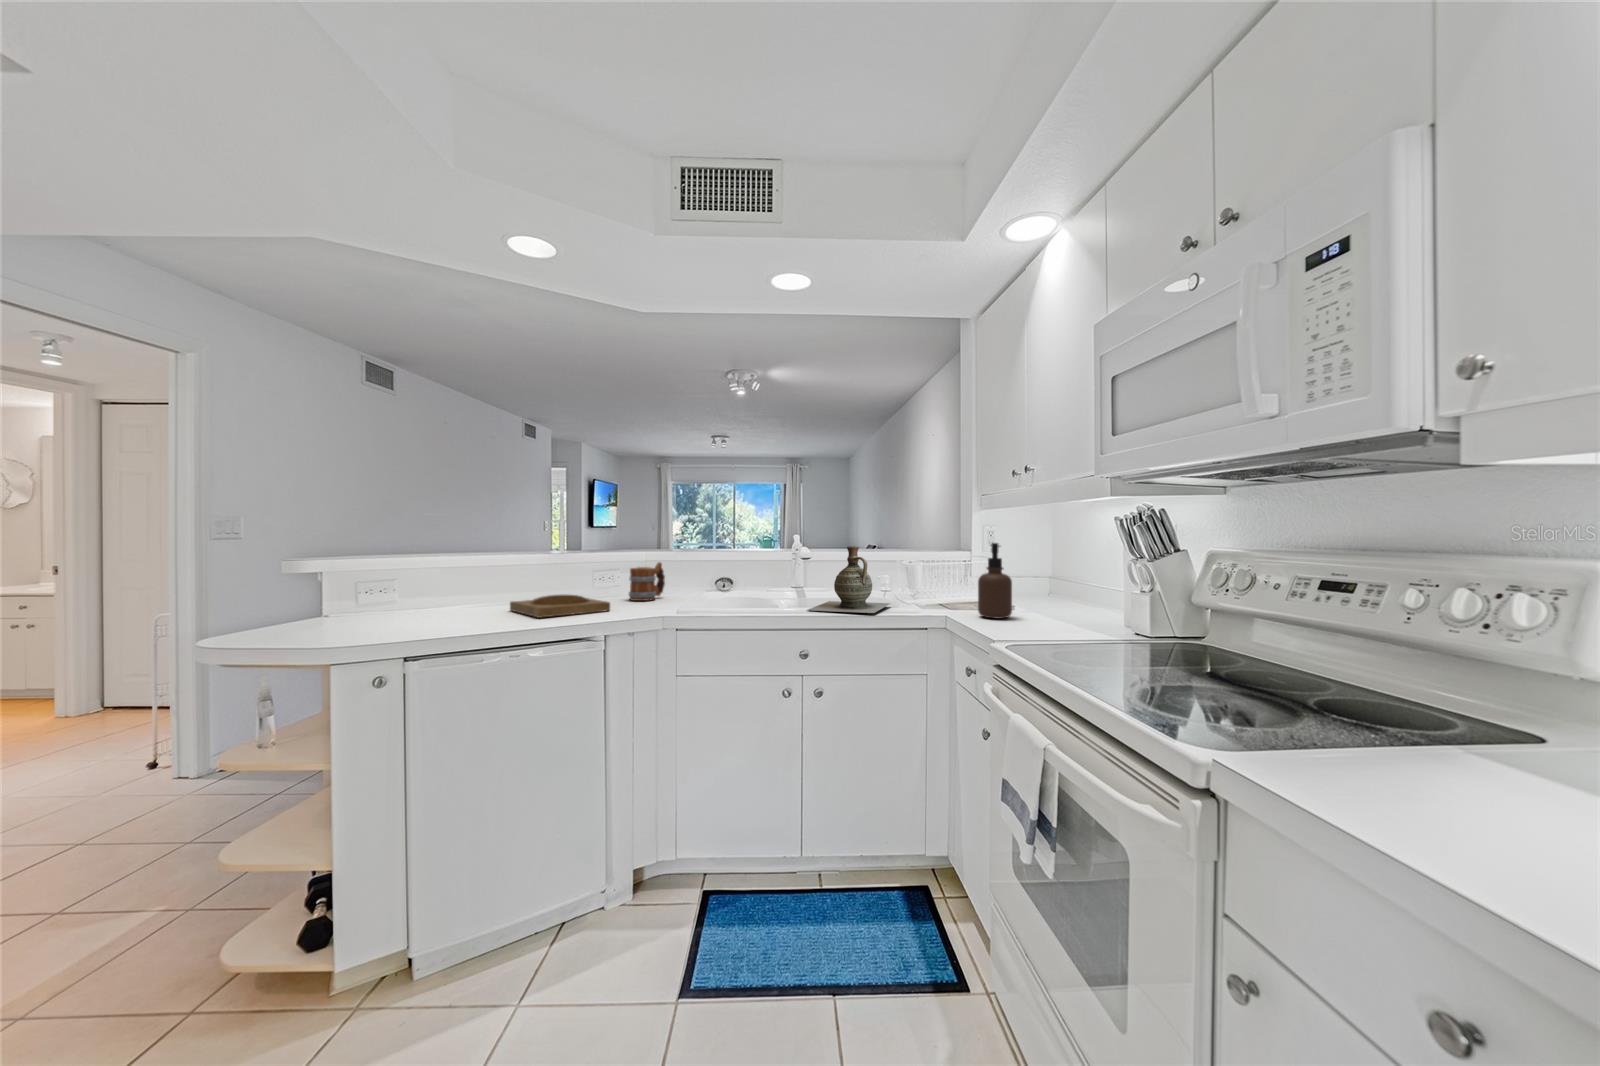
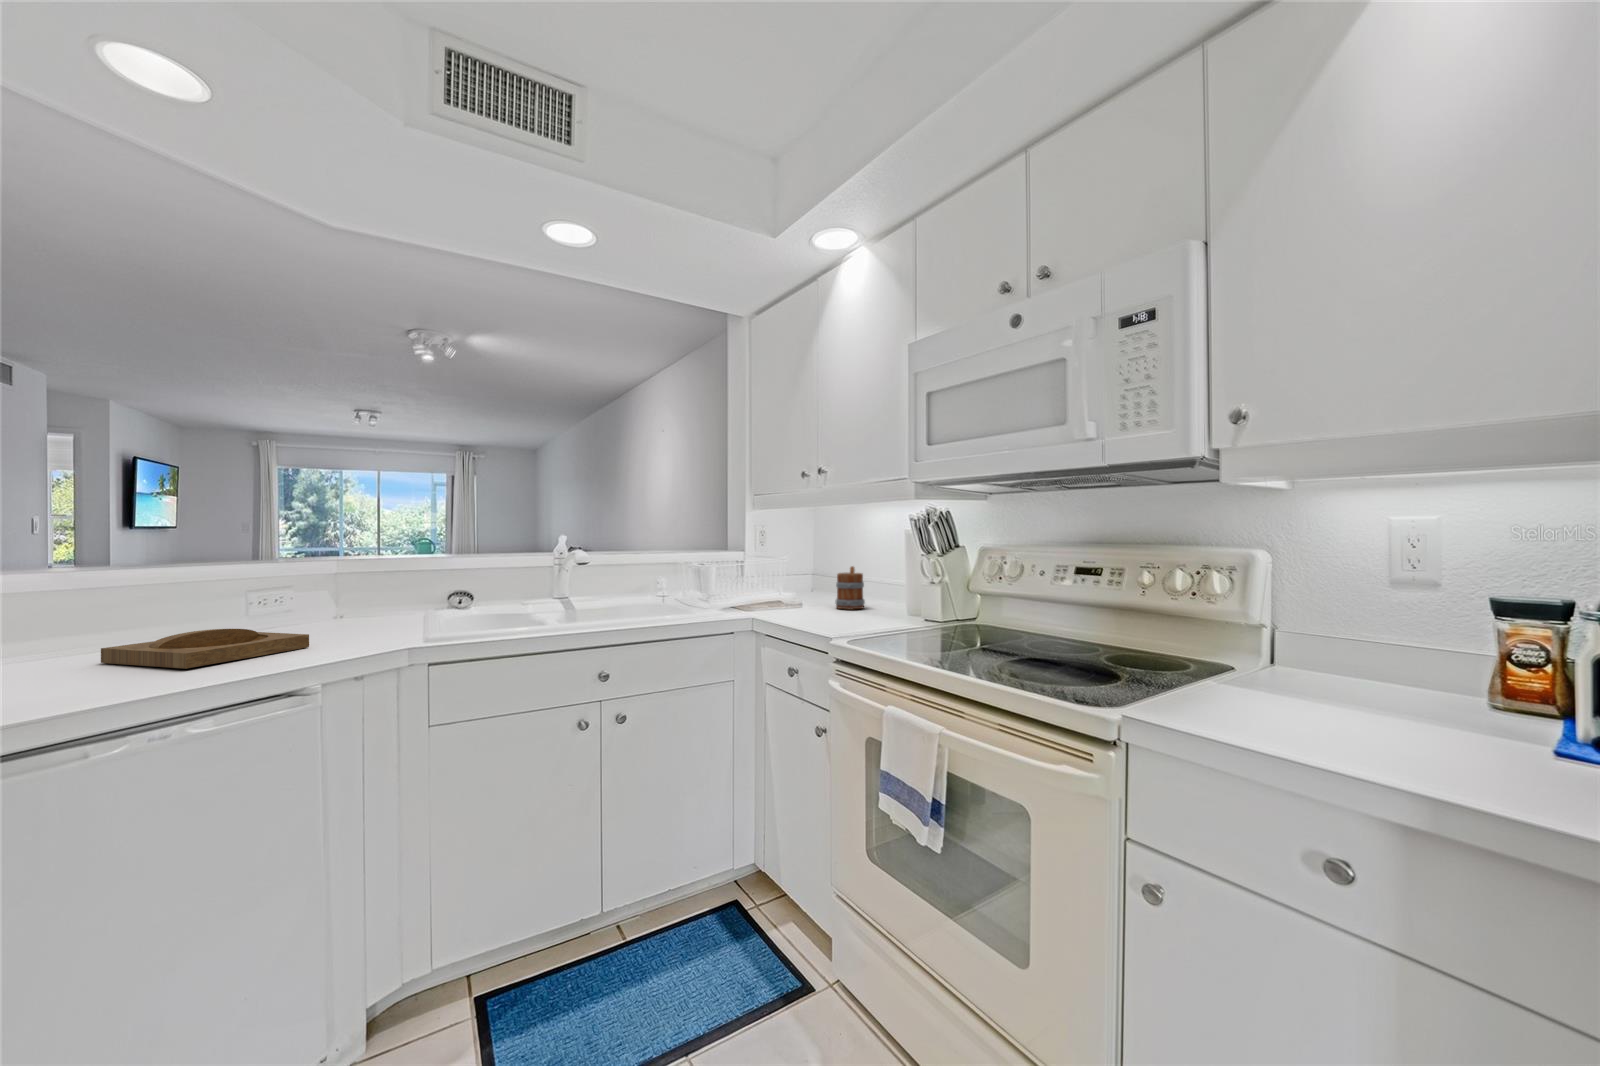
soap dispenser: present [978,543,1012,619] -> none [783,541,815,616]
ceramic jug: present [808,546,890,613] -> none [599,547,687,623]
mug: present [629,562,665,601] -> present [835,566,865,610]

